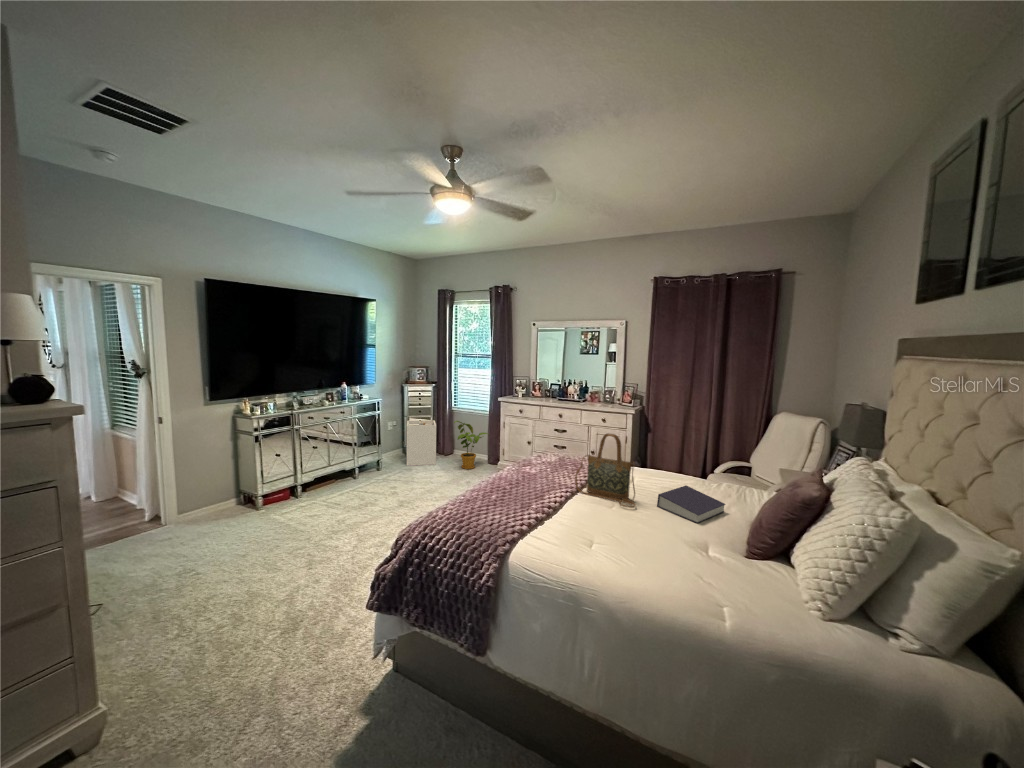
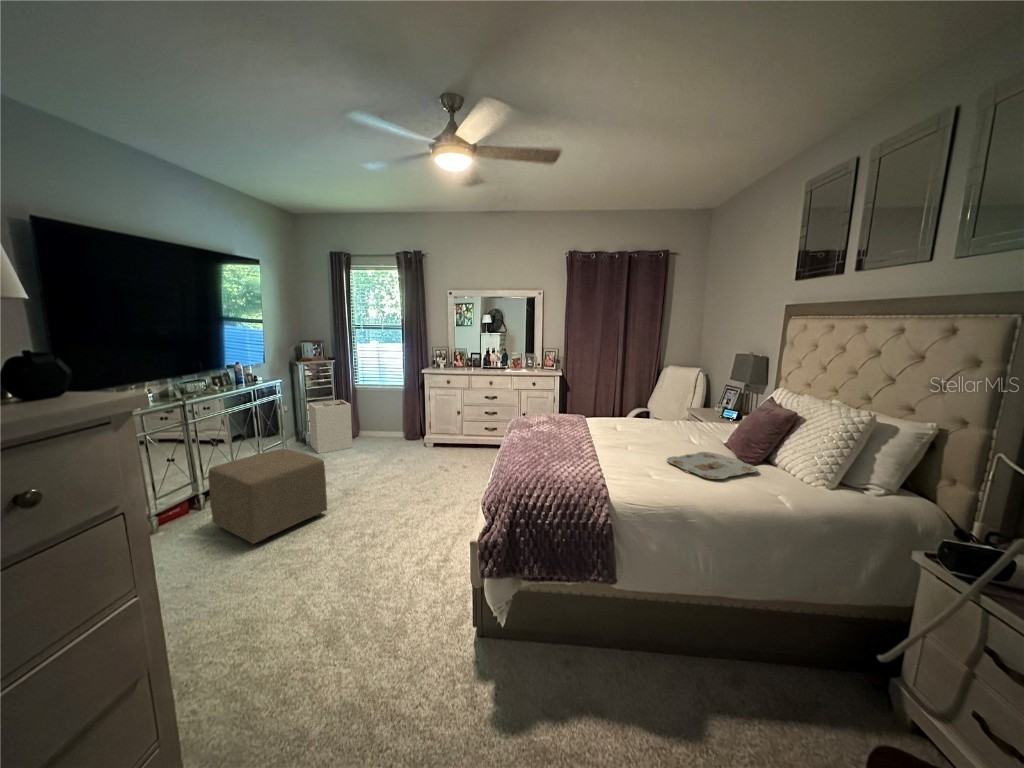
house plant: present [454,421,489,469] -> none [372,397,412,447]
handbag: present [575,434,636,508] -> none [589,387,649,446]
ottoman: none [296,458,373,531] -> present [208,449,327,544]
book: present [657,486,725,523] -> none [658,424,701,449]
serving tray: none [626,526,742,569] -> present [667,452,758,479]

